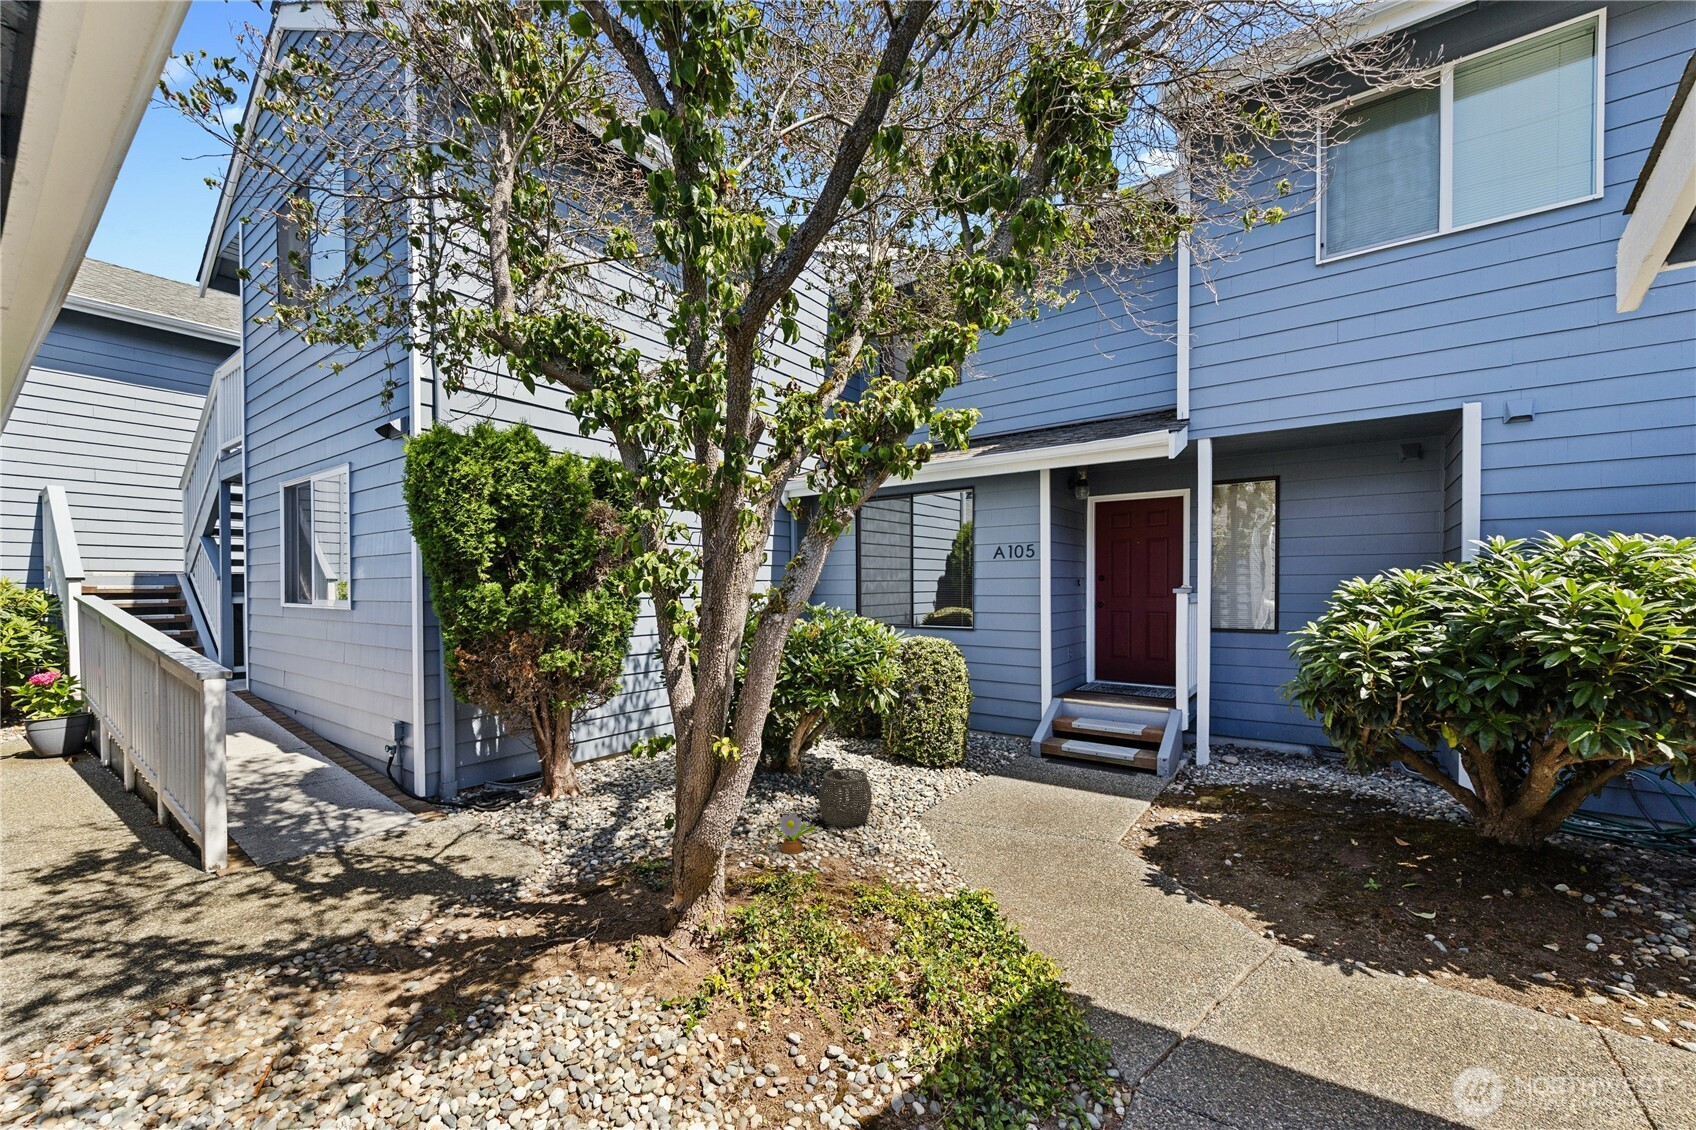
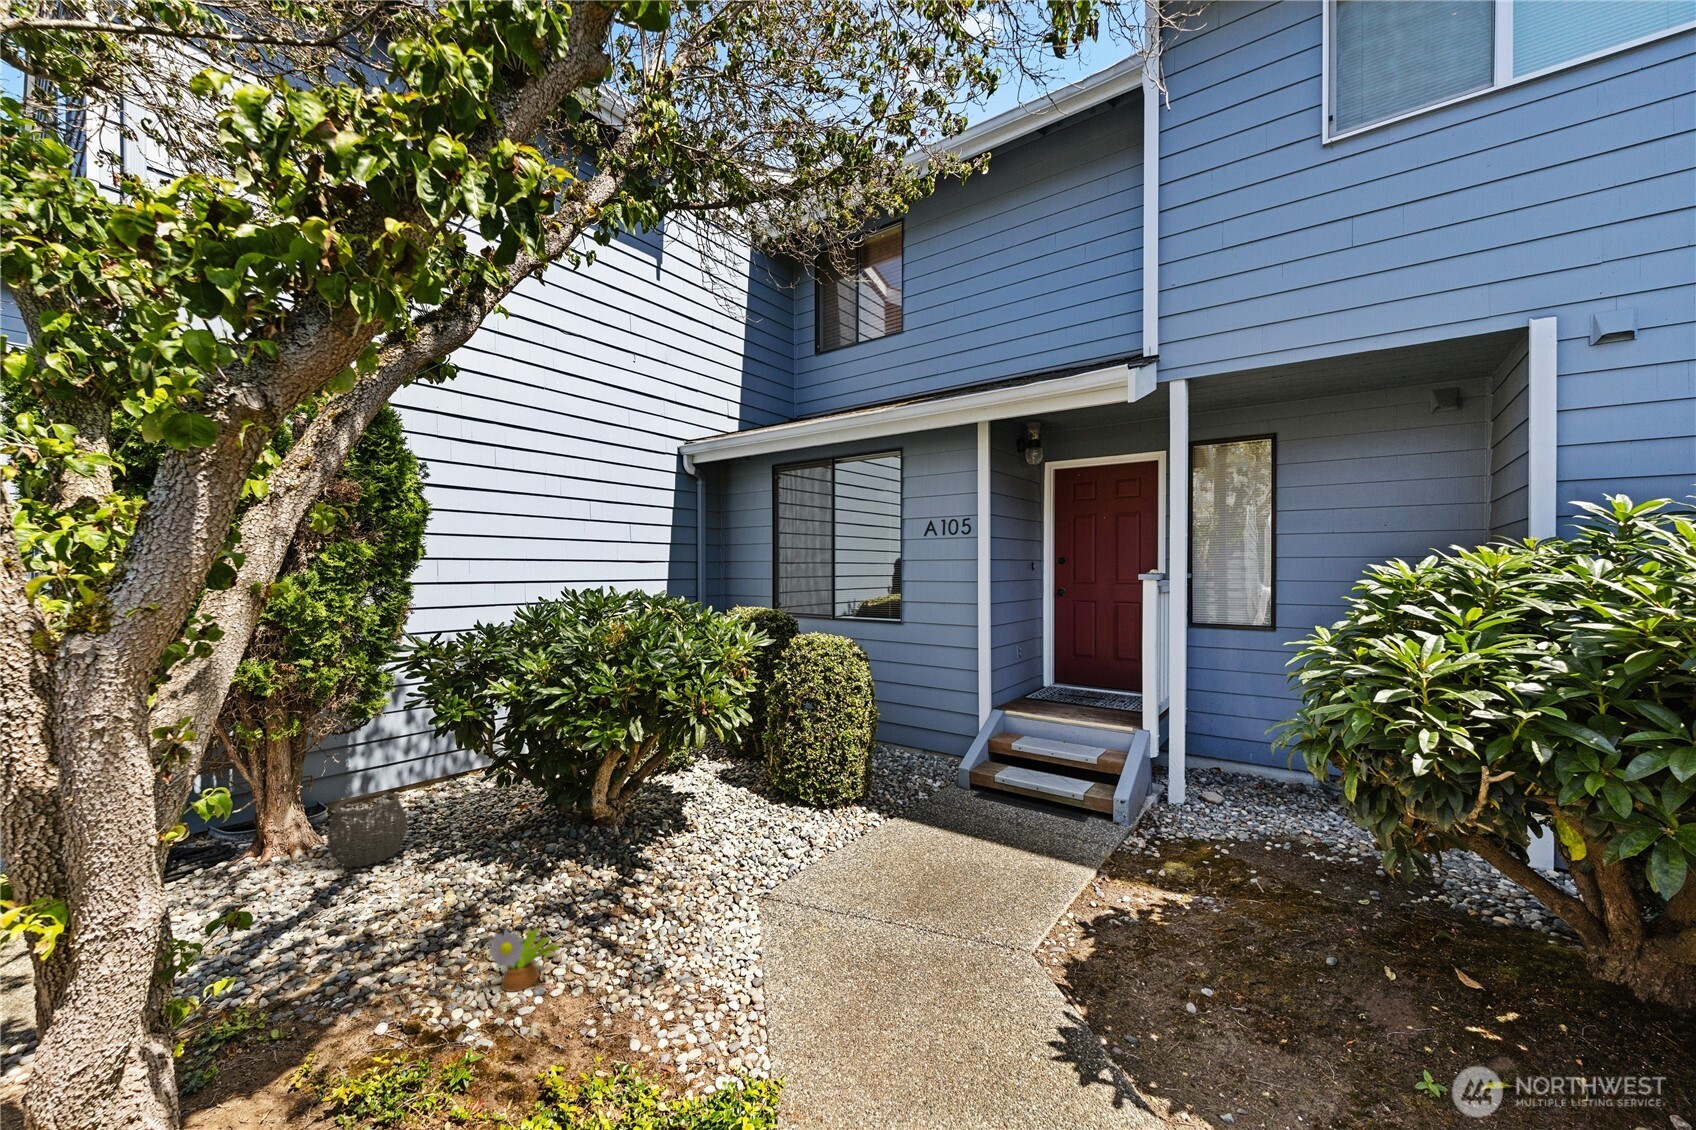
woven basket: present [819,768,872,827] -> present [327,792,407,868]

